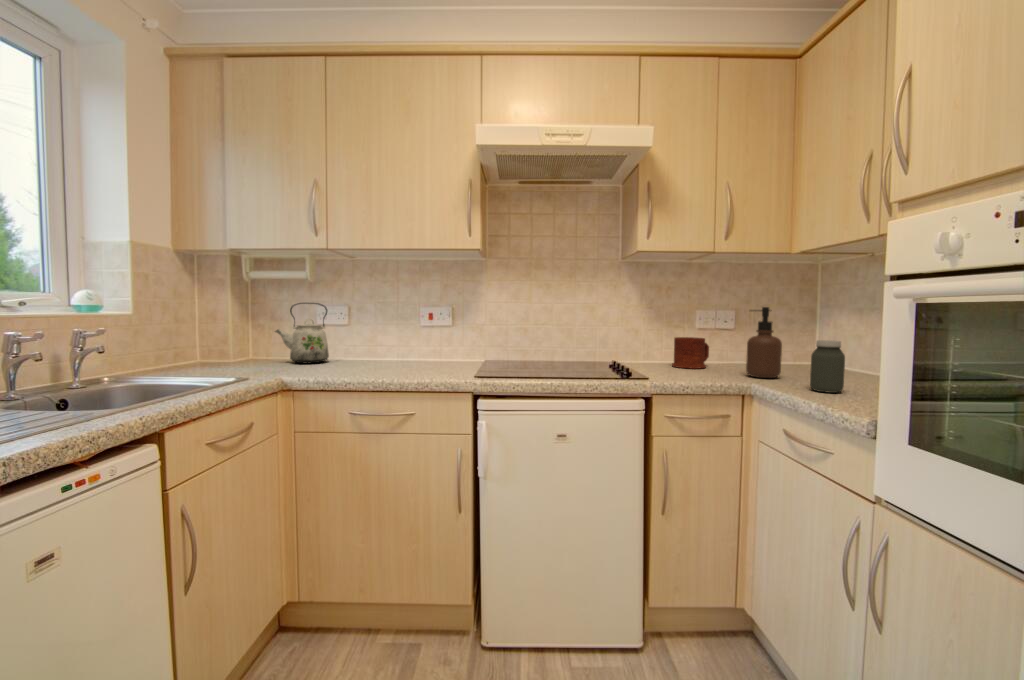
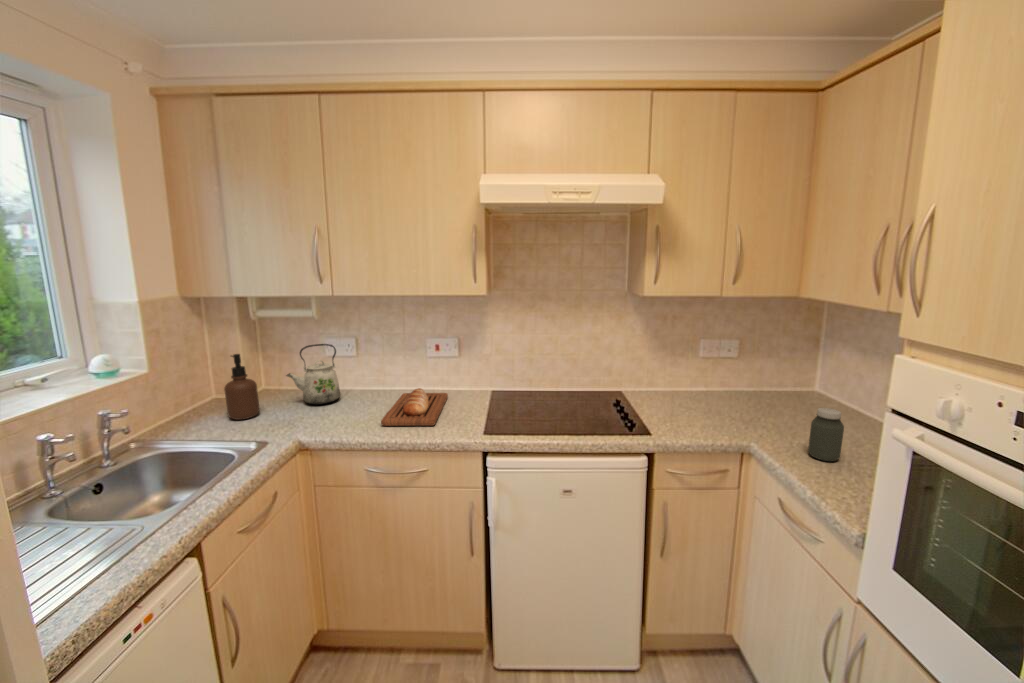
soap dispenser: present [746,307,782,378] -> present [224,354,260,420]
mug: present [672,337,709,369] -> none [675,370,712,406]
bread loaf: none [368,349,439,373] -> present [381,388,448,426]

